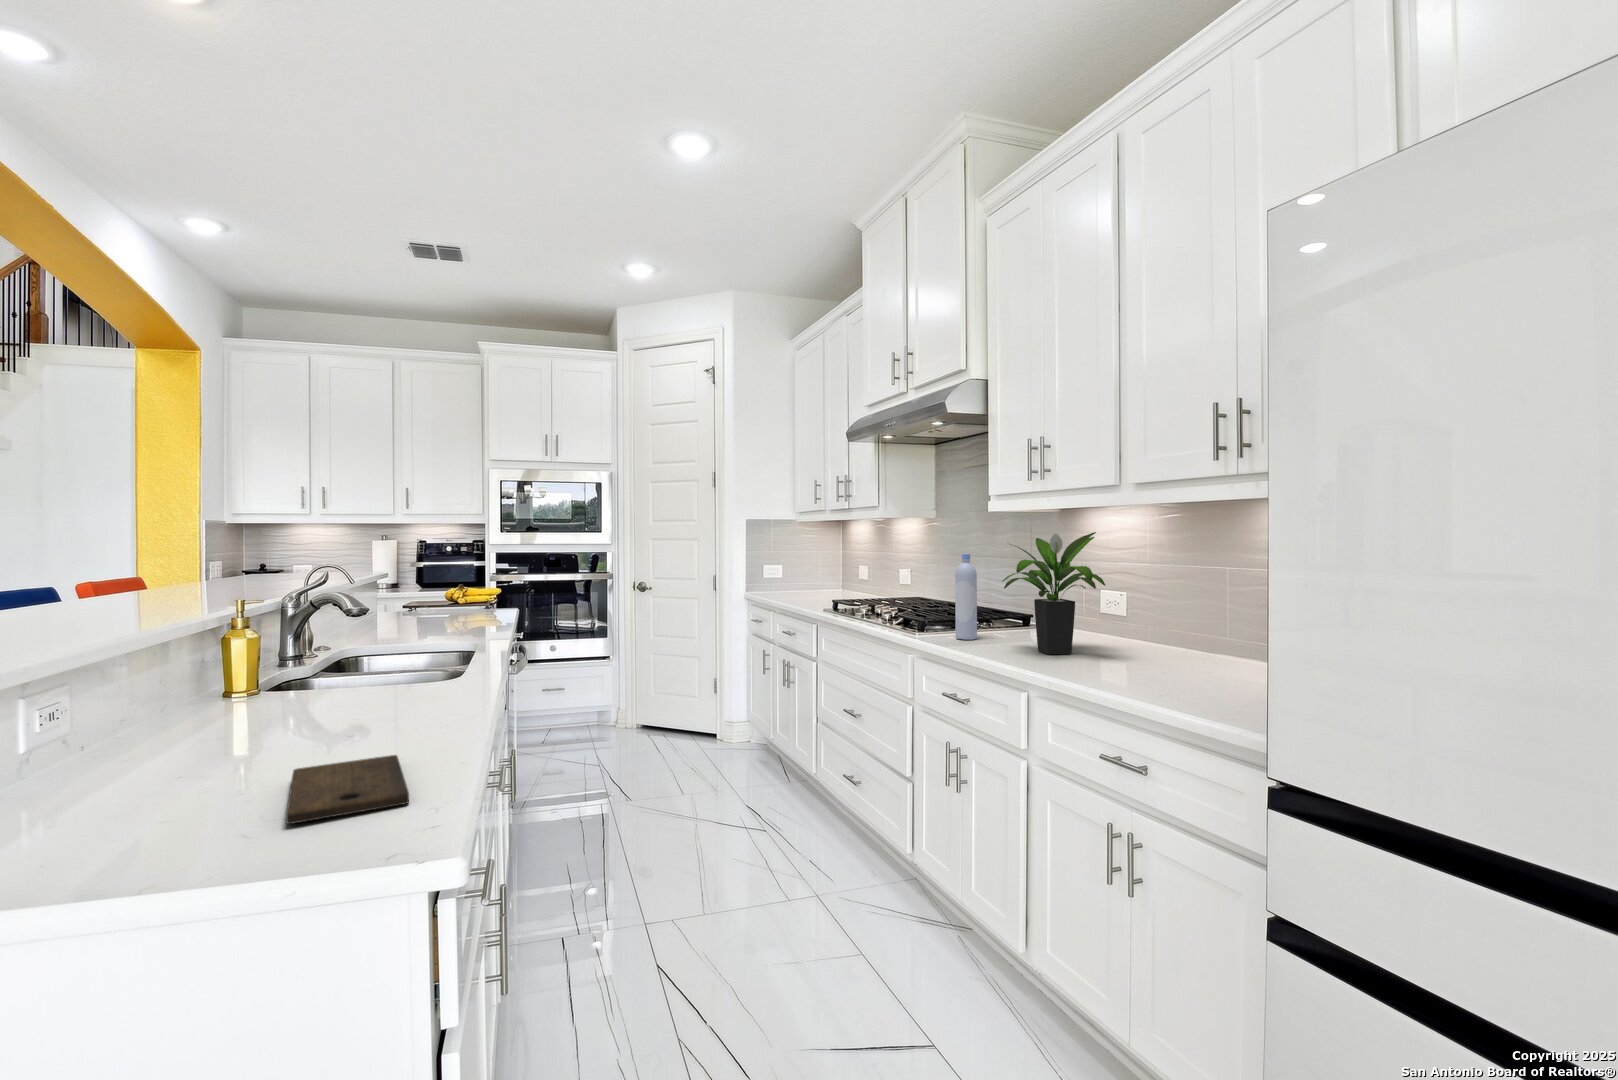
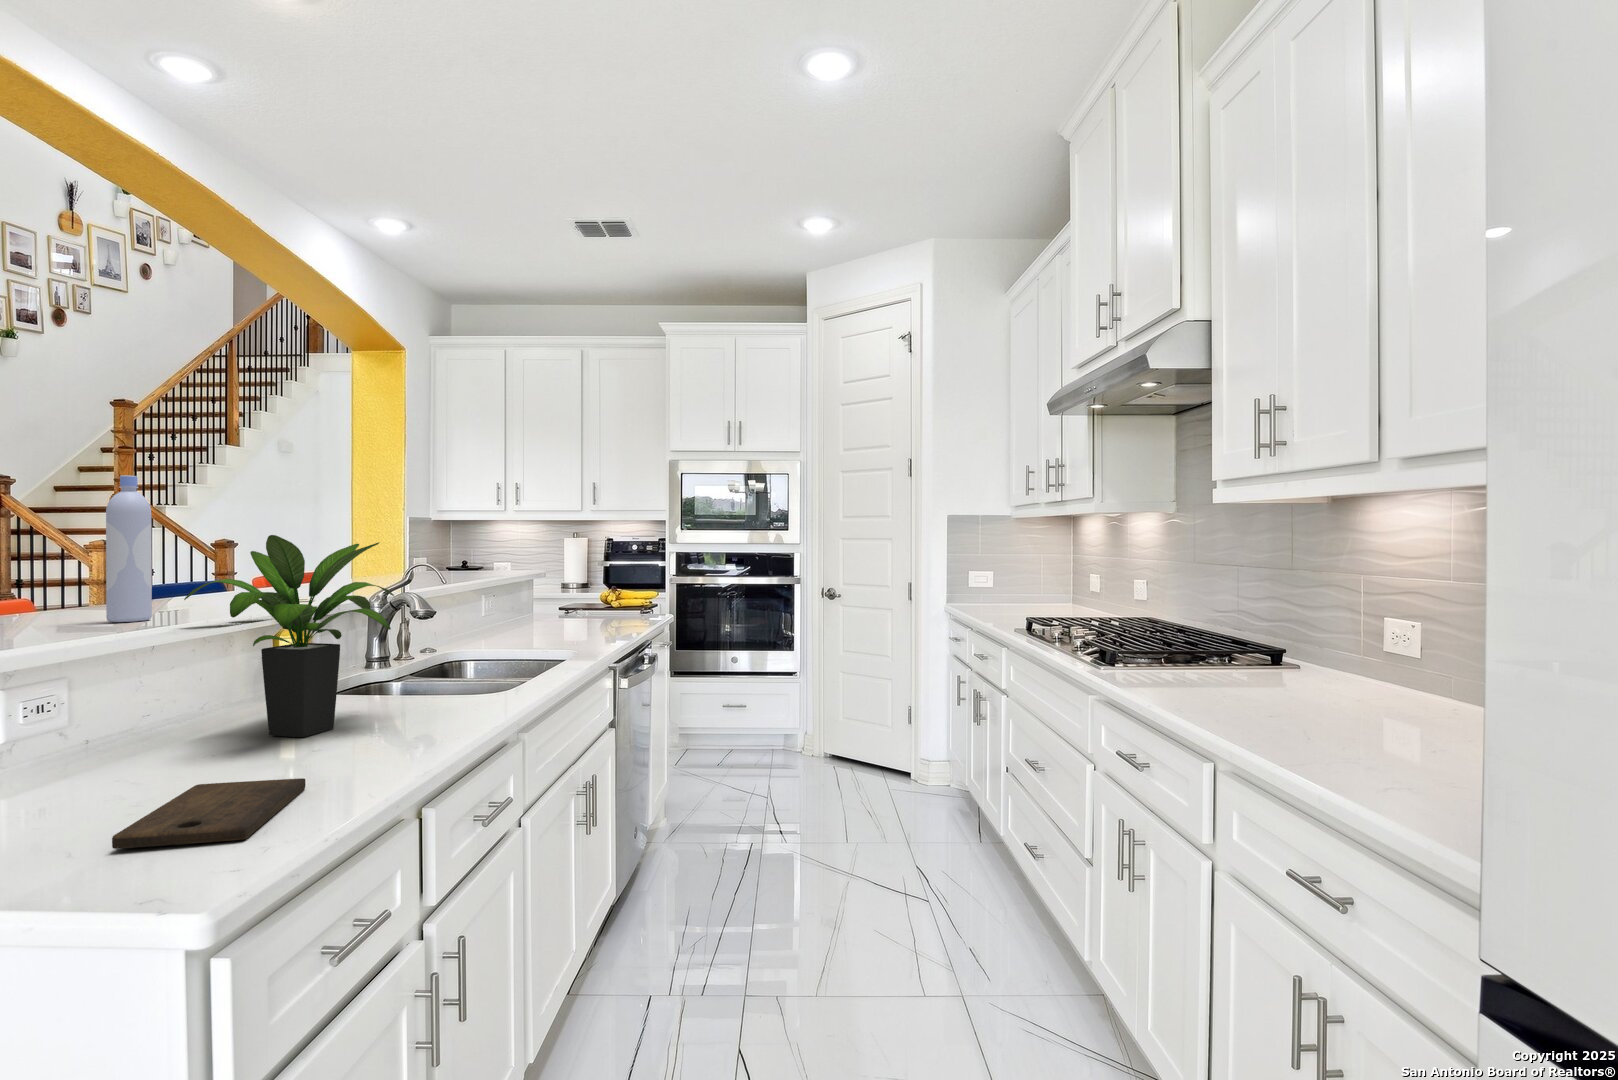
potted plant: present [1002,532,1105,654] -> present [184,535,394,737]
bottle: present [955,553,977,640] -> present [106,475,152,622]

